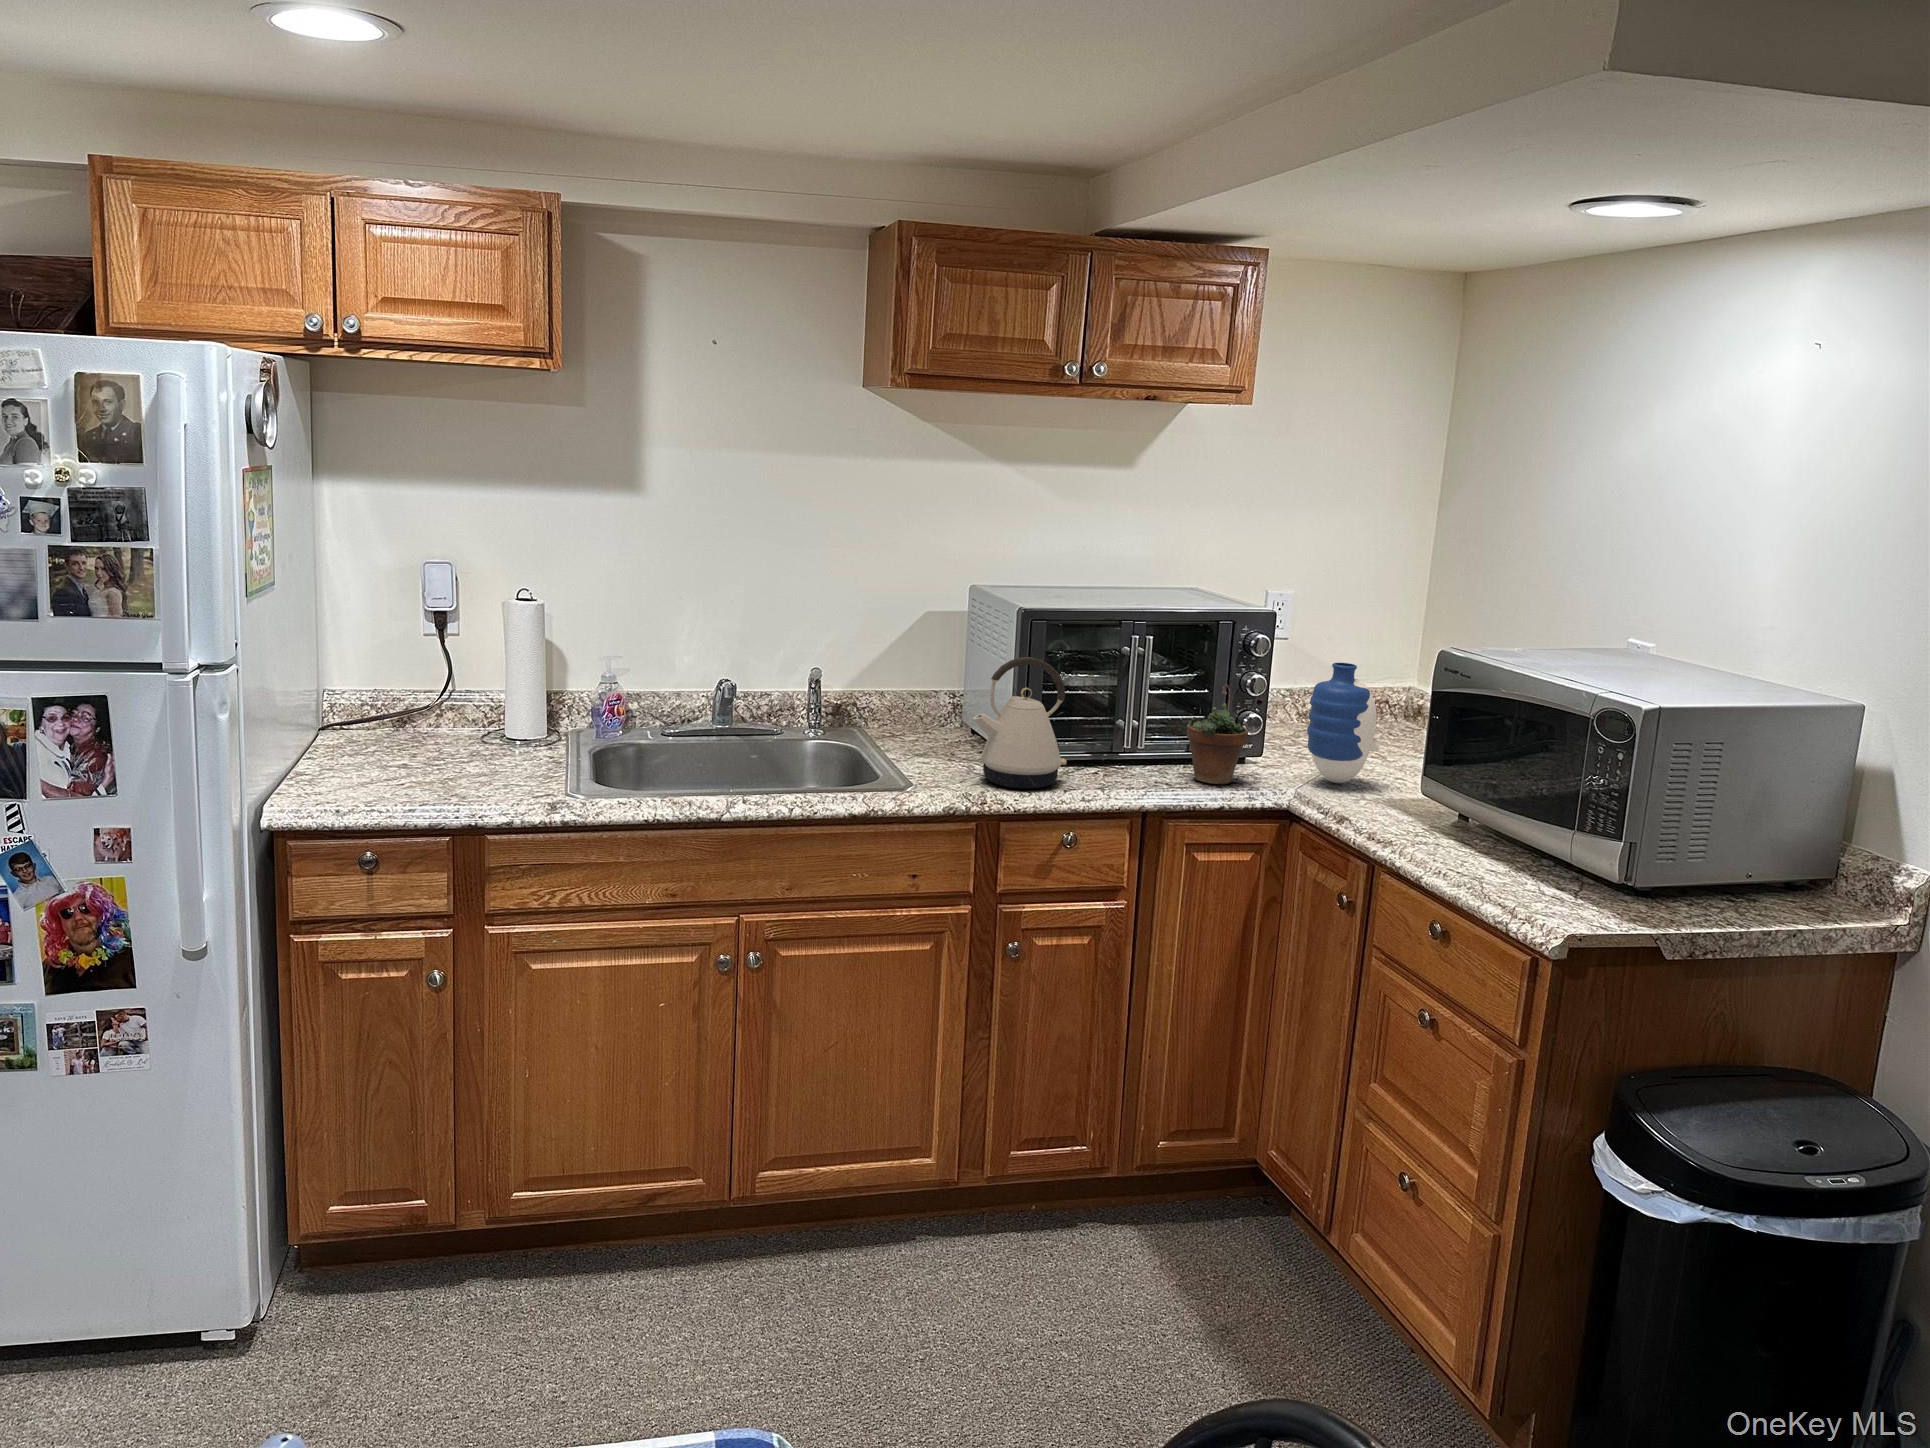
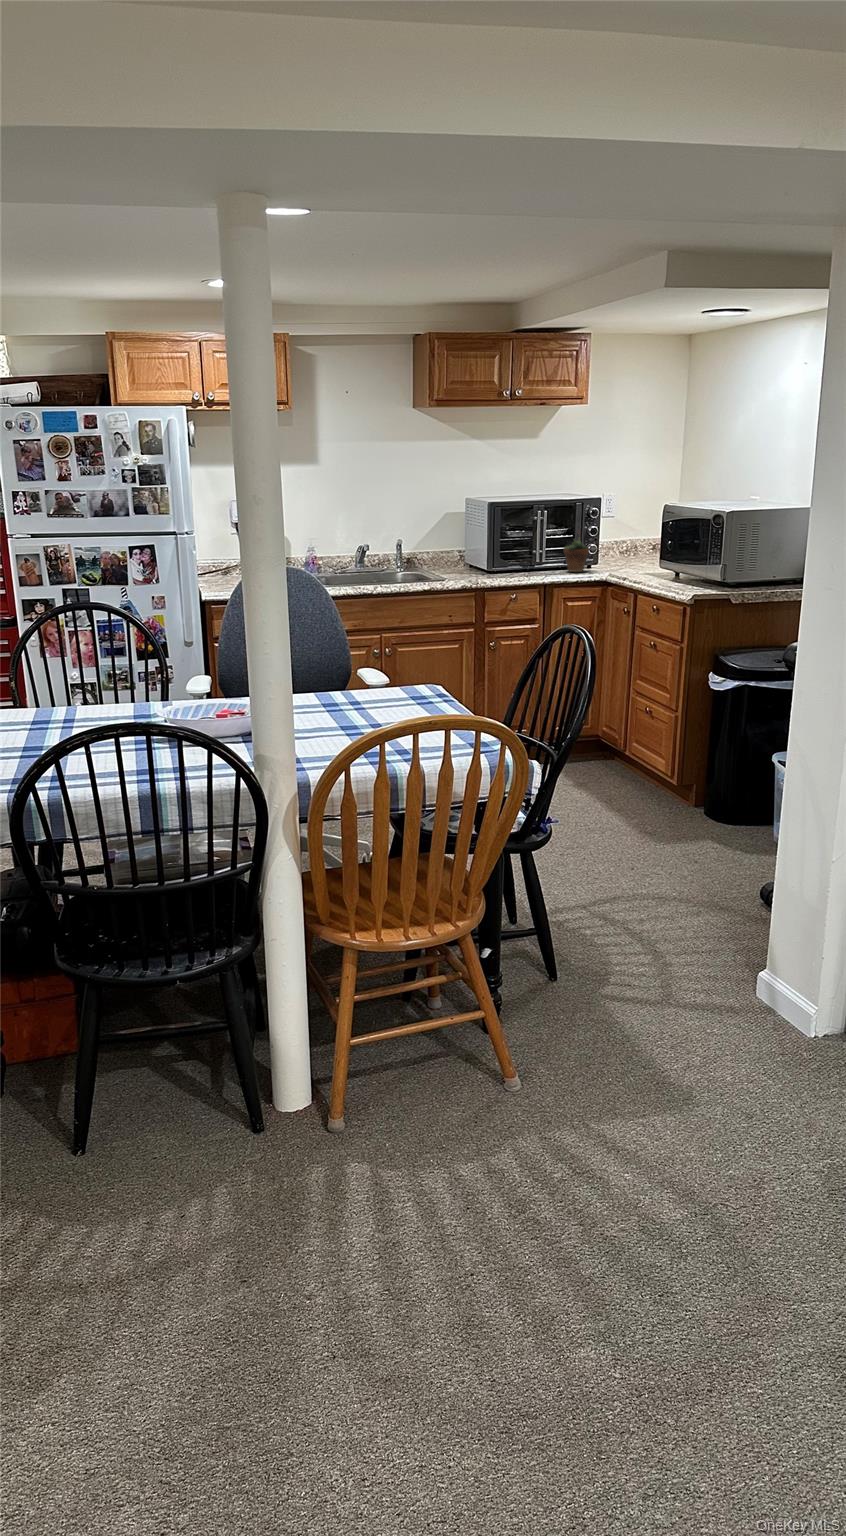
kettle: present [973,657,1067,789] -> none [473,521,513,577]
vase: present [1307,663,1379,783] -> none [615,517,645,570]

